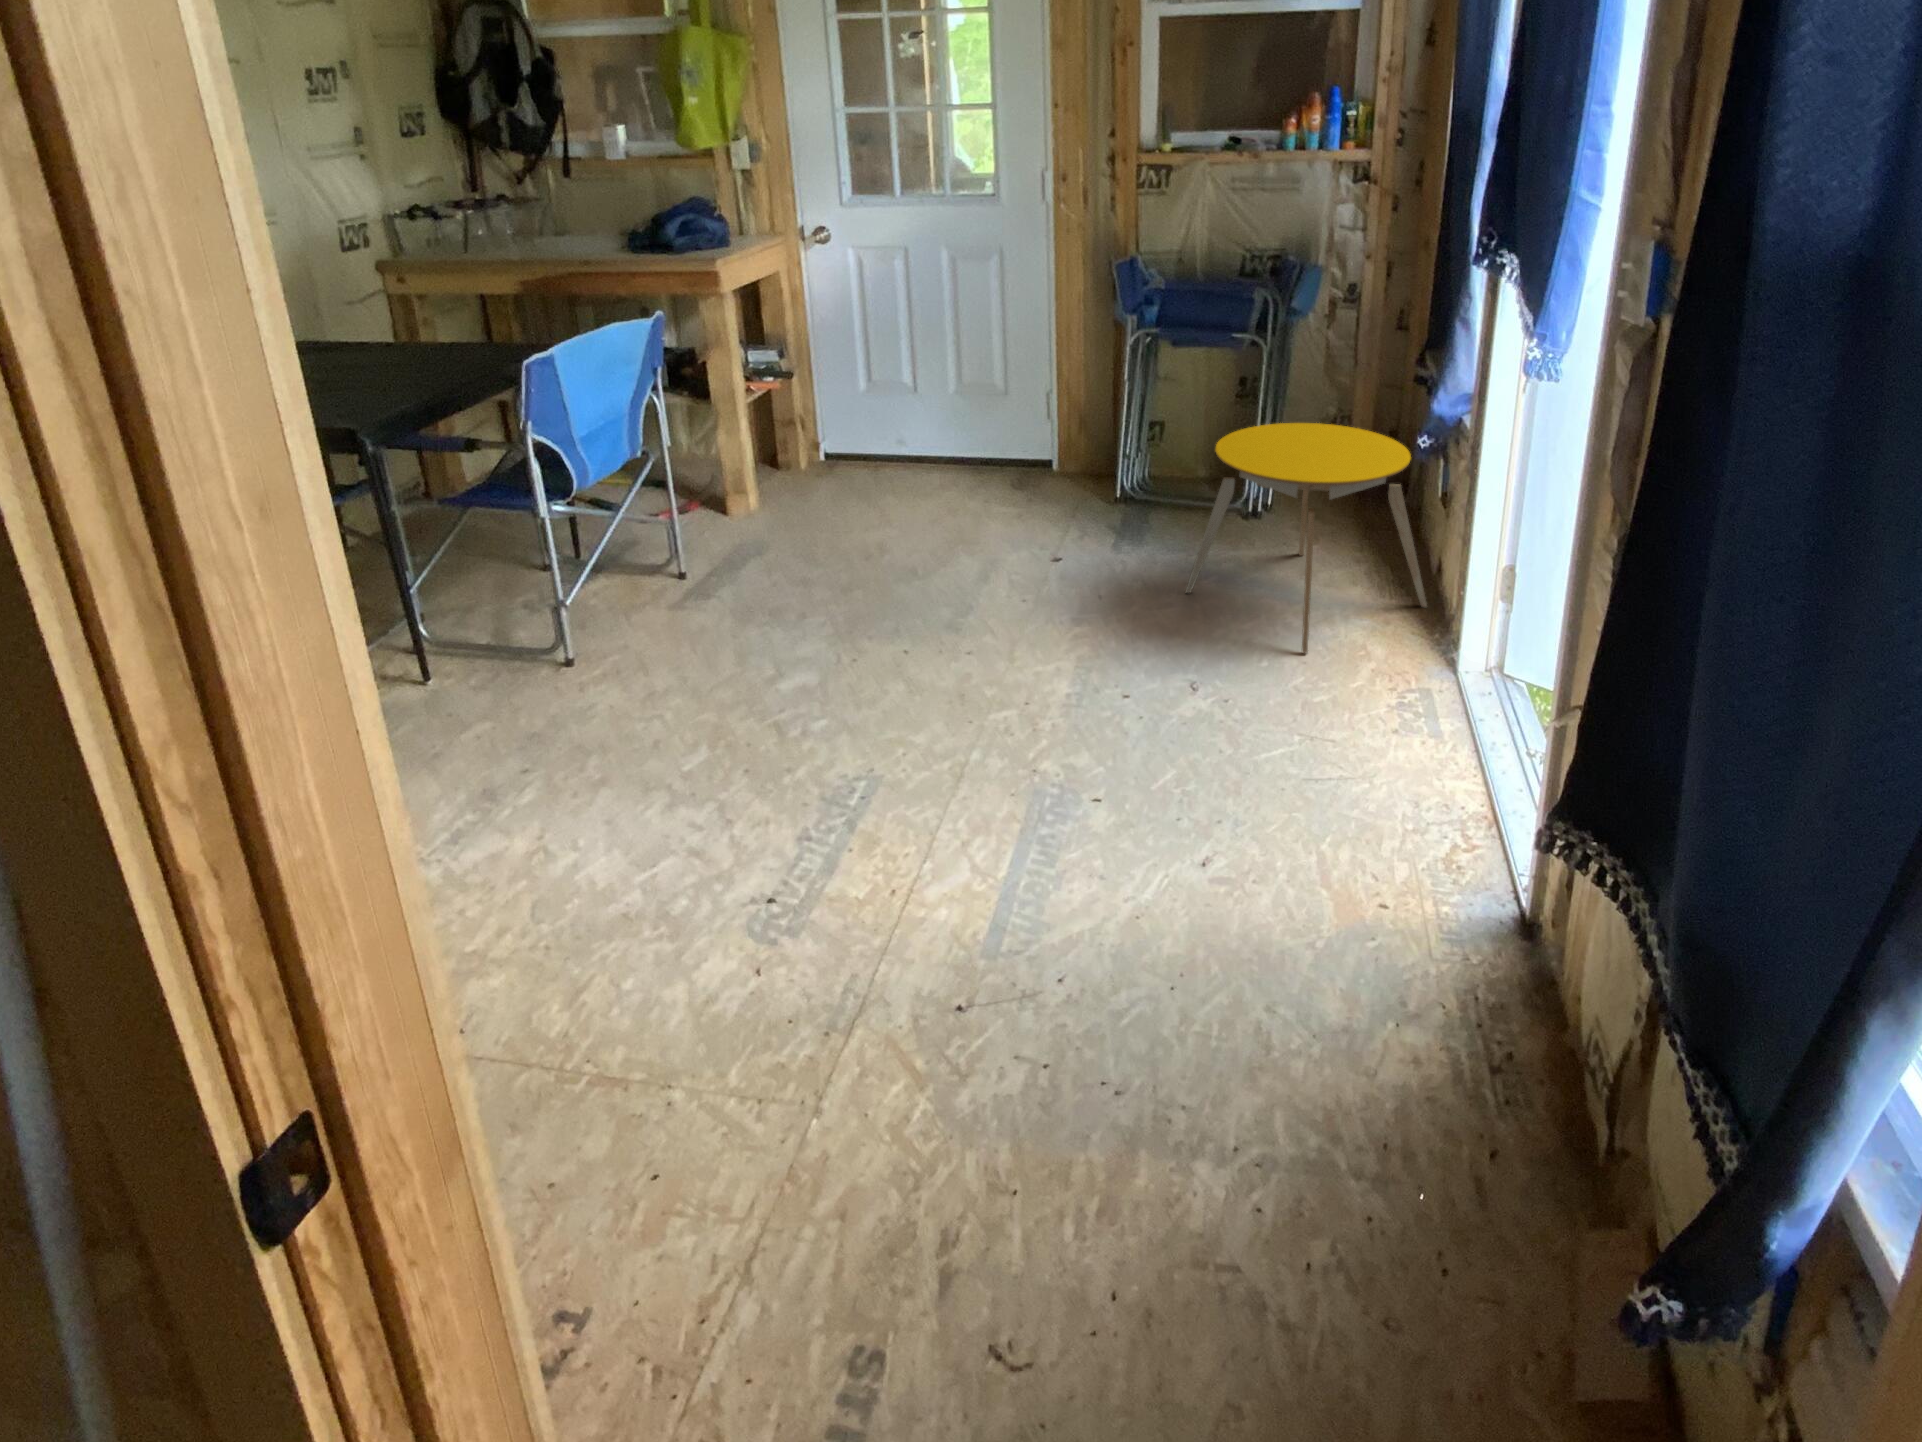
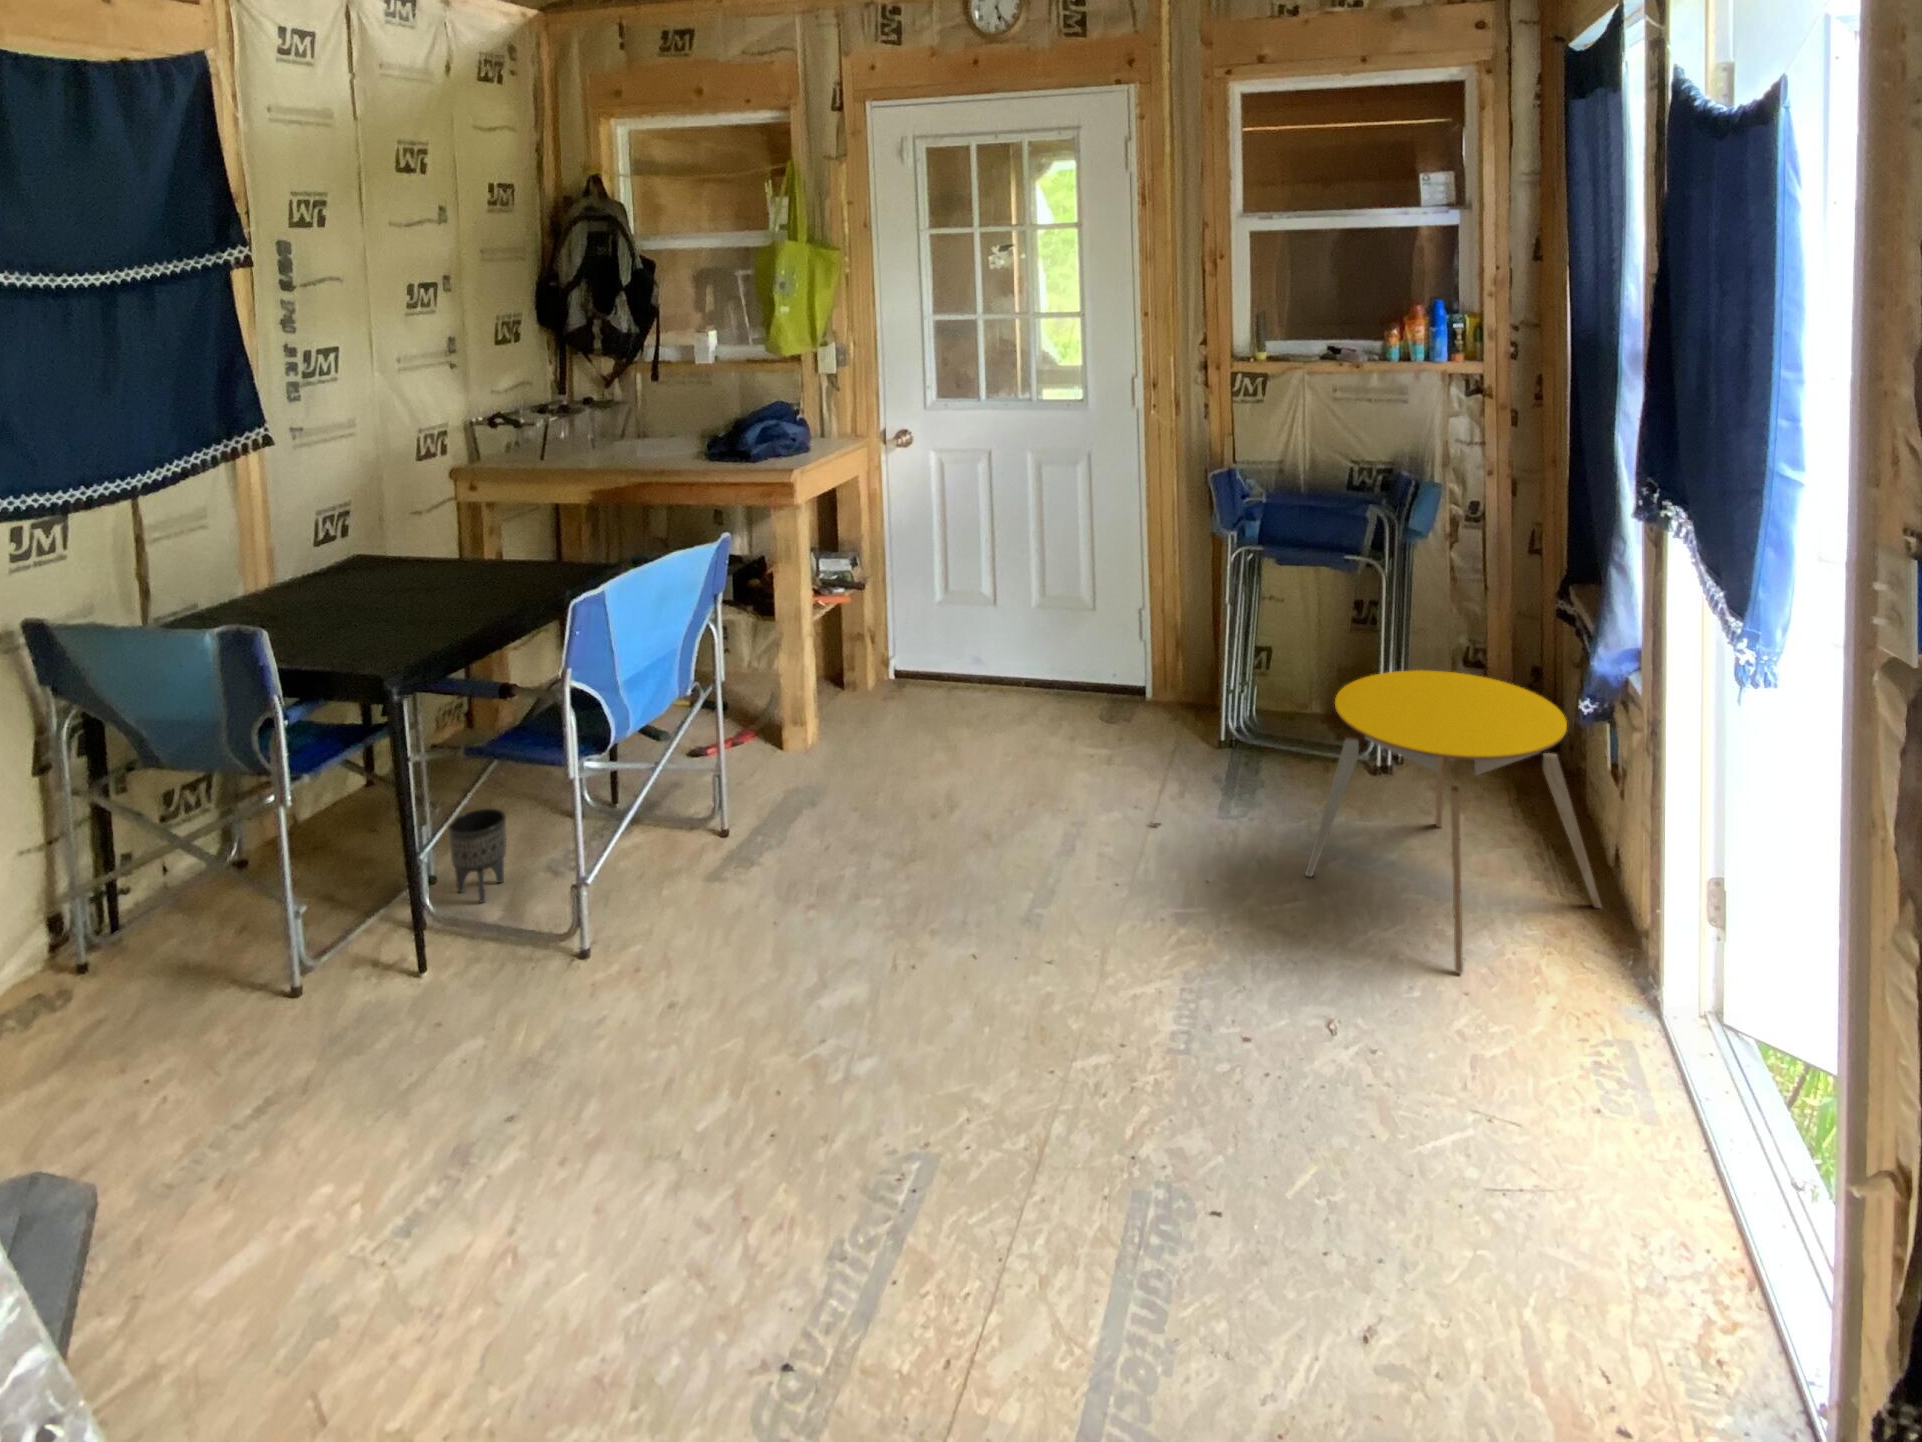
planter: none [428,558,484,635] -> present [448,809,506,903]

